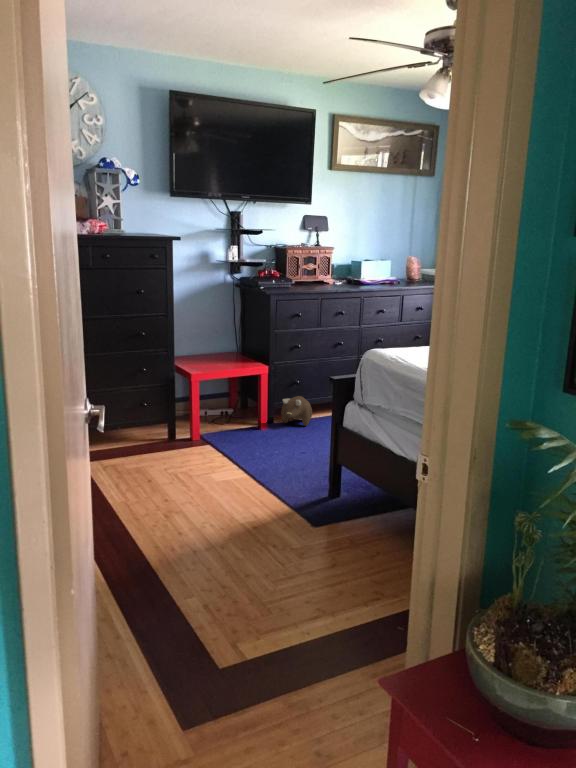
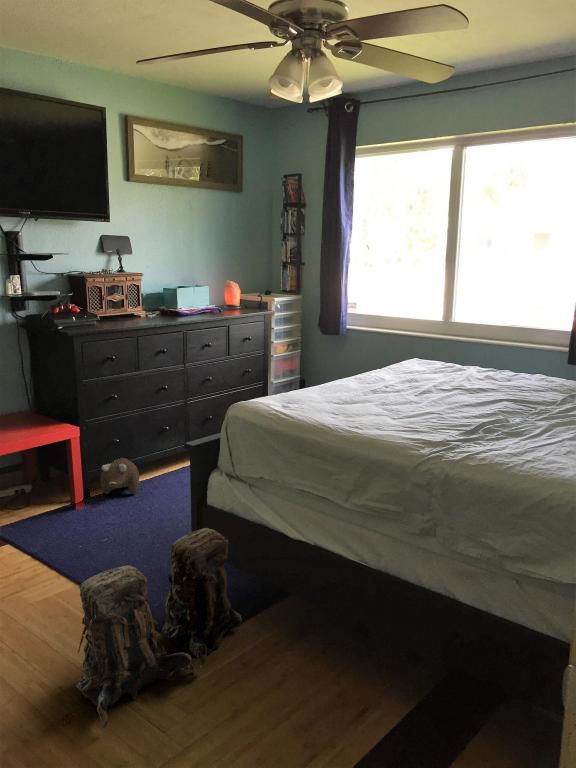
backpack: none [234,439,357,550] -> present [76,528,242,728]

